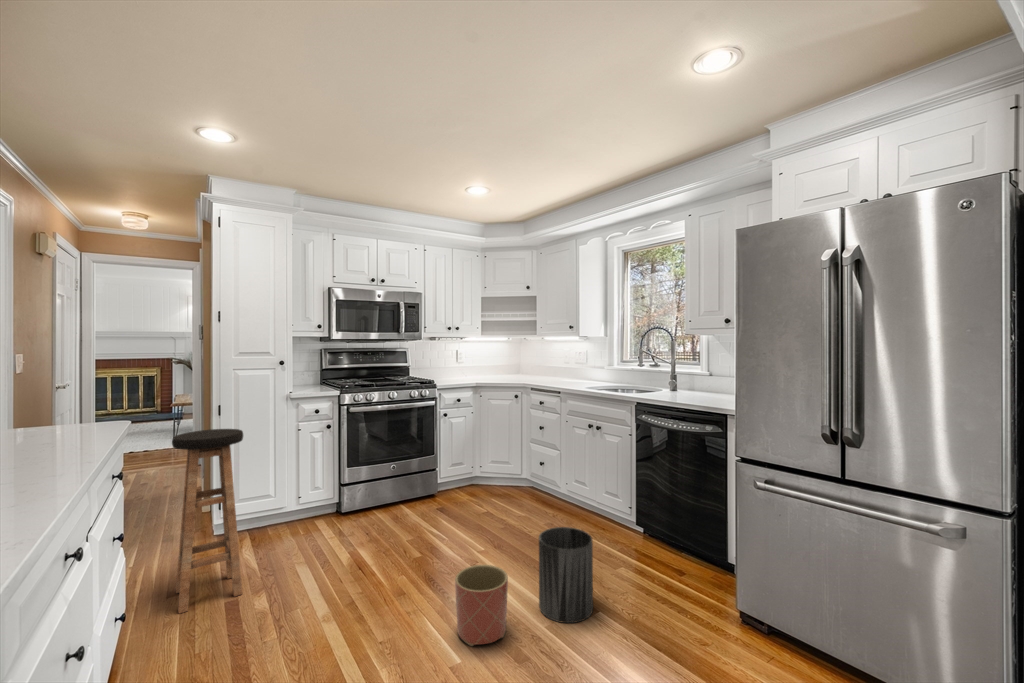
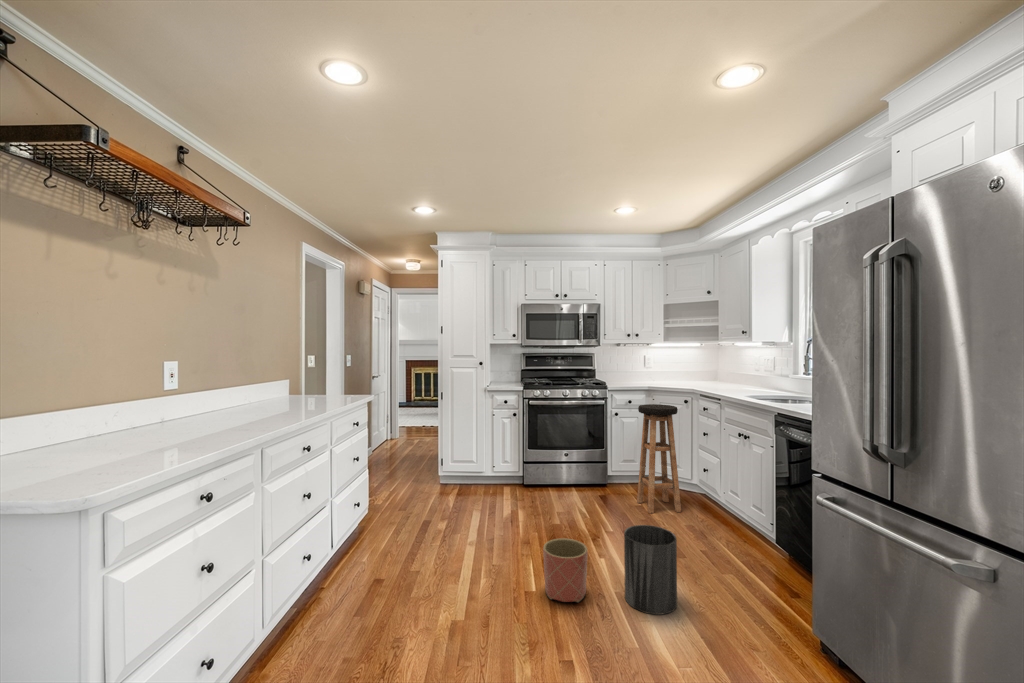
bar stool: present [172,429,243,613] -> present [637,404,681,513]

